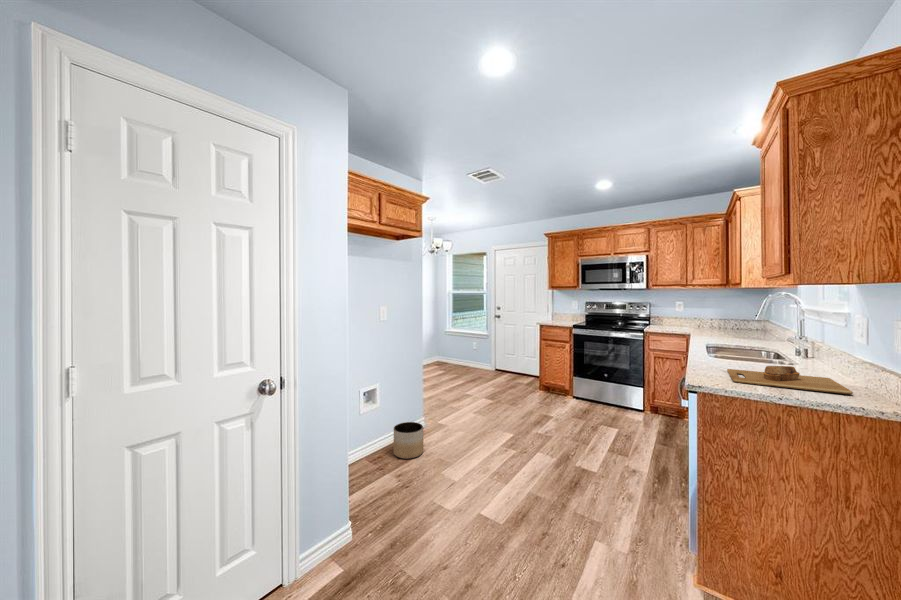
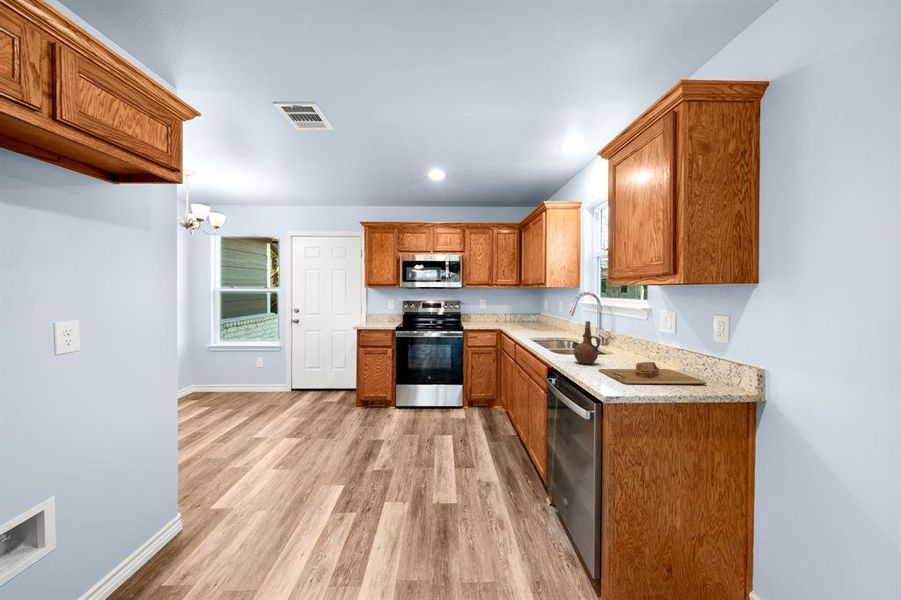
ceramic pitcher: none [712,322,742,365] -> present [574,321,600,364]
planter: present [394,422,423,459] -> none [145,505,208,580]

